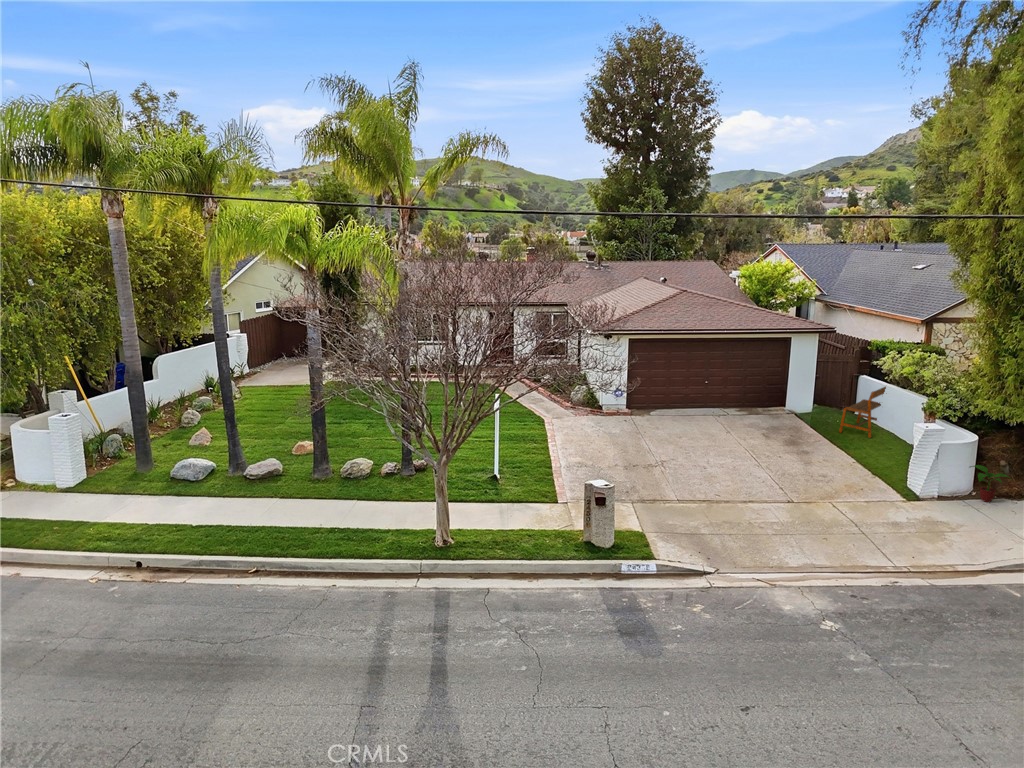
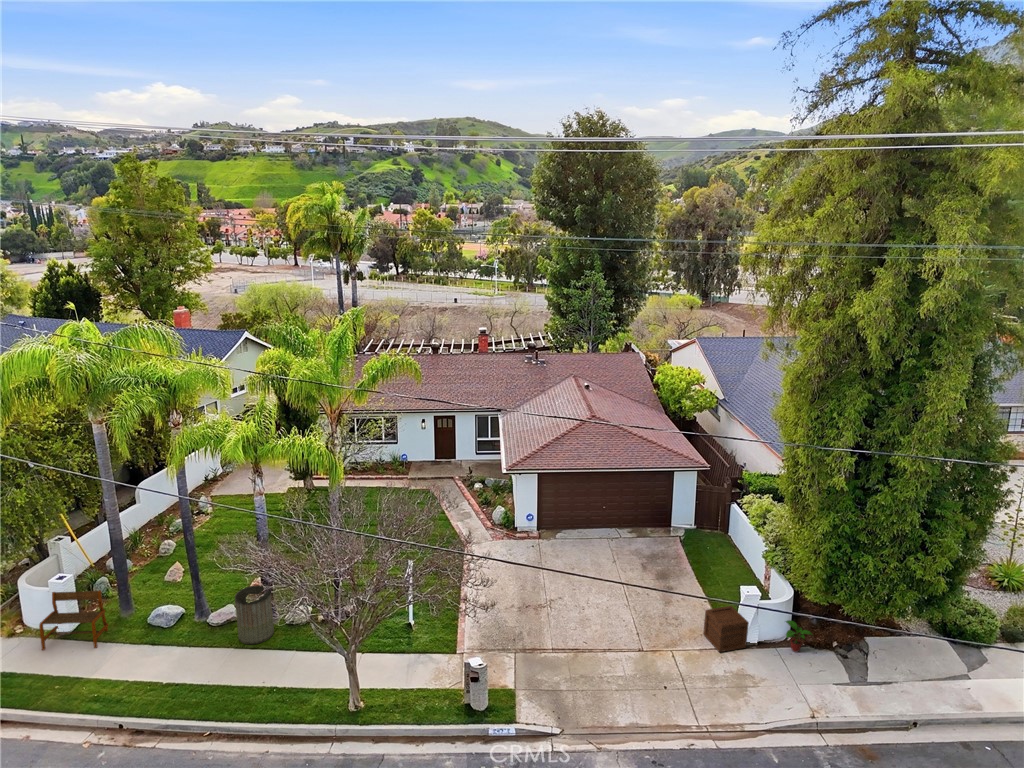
bench: present [839,387,886,438] -> present [39,590,108,650]
trash can: none [280,428,327,495] -> present [235,585,274,645]
wooden crate: none [863,451,928,502] -> present [703,606,749,652]

